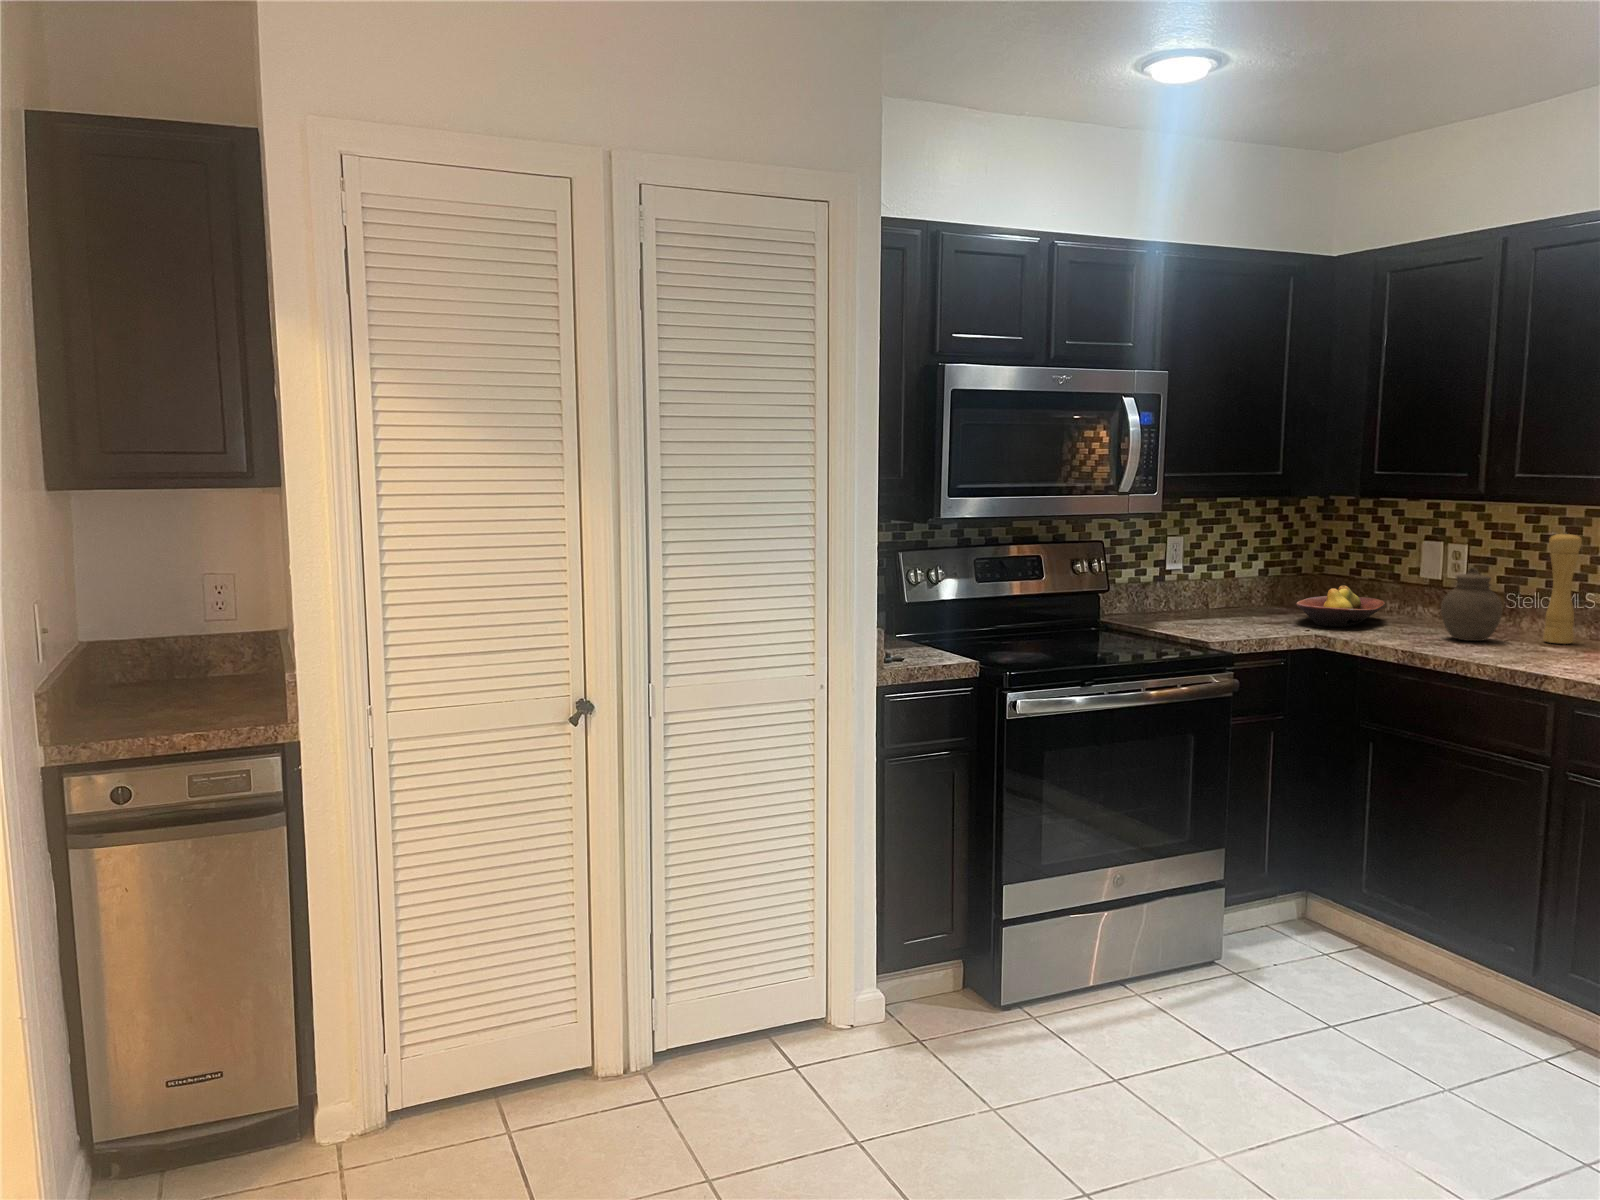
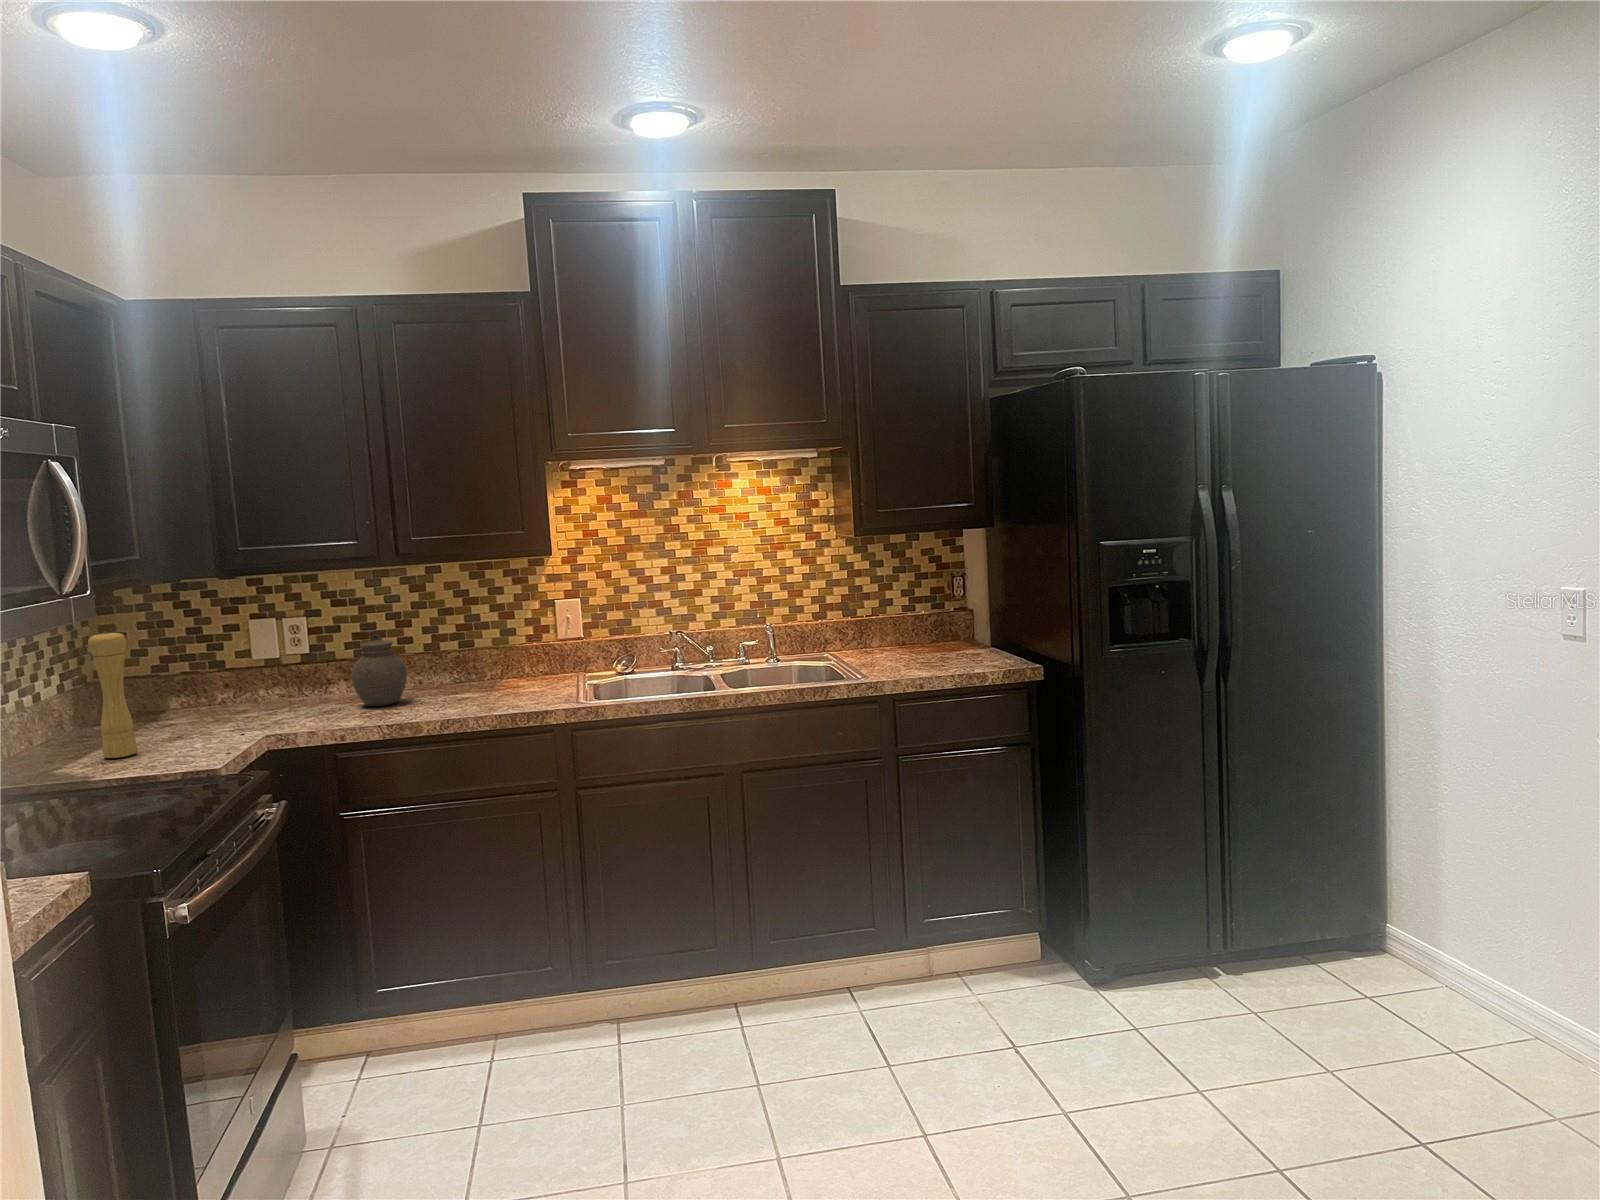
pepper mill: present [1543,533,1582,644] -> present [88,631,138,758]
fruit bowl: present [1296,585,1385,627] -> none [166,681,275,728]

